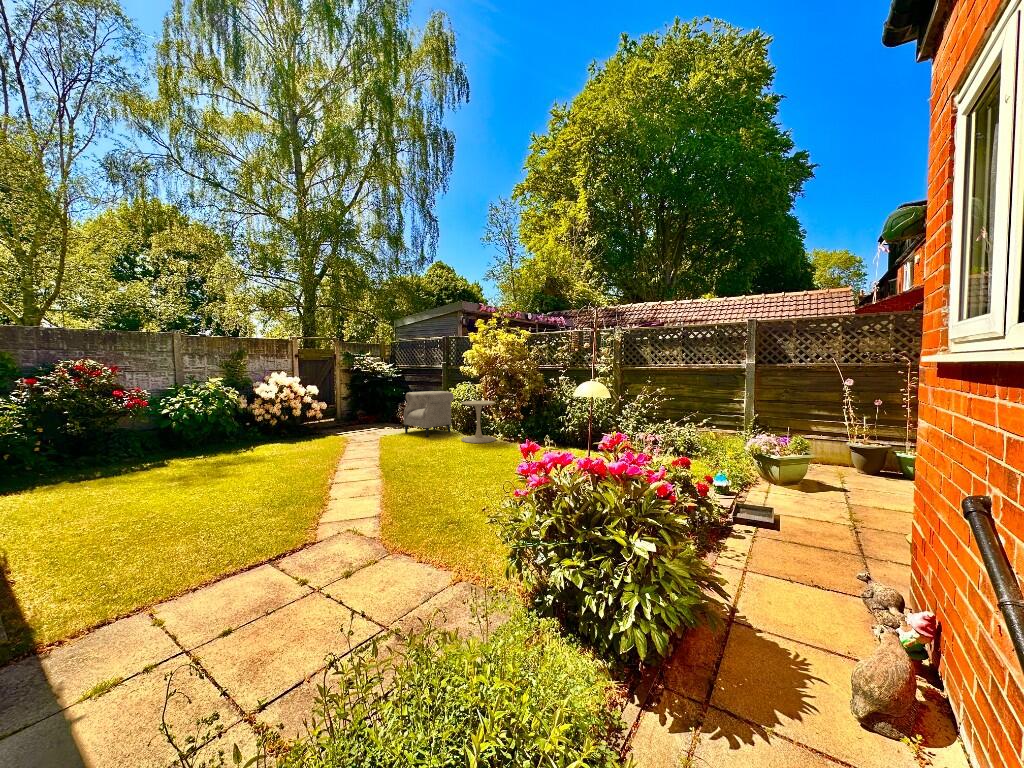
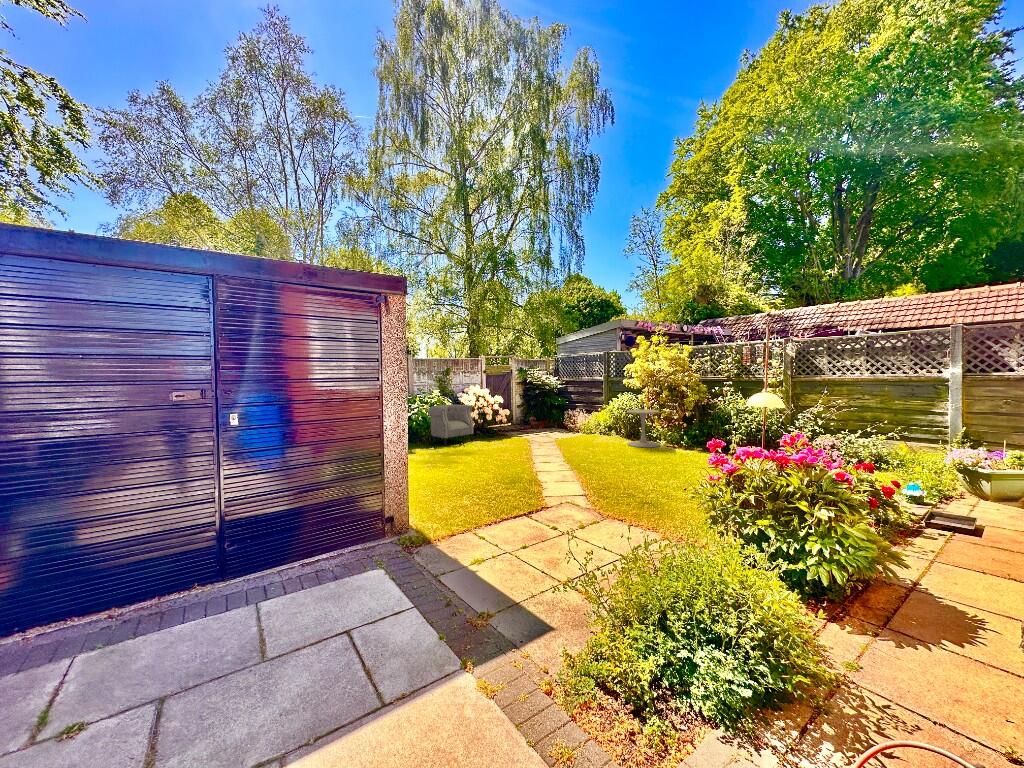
chair: present [404,391,454,437] -> present [428,405,473,446]

